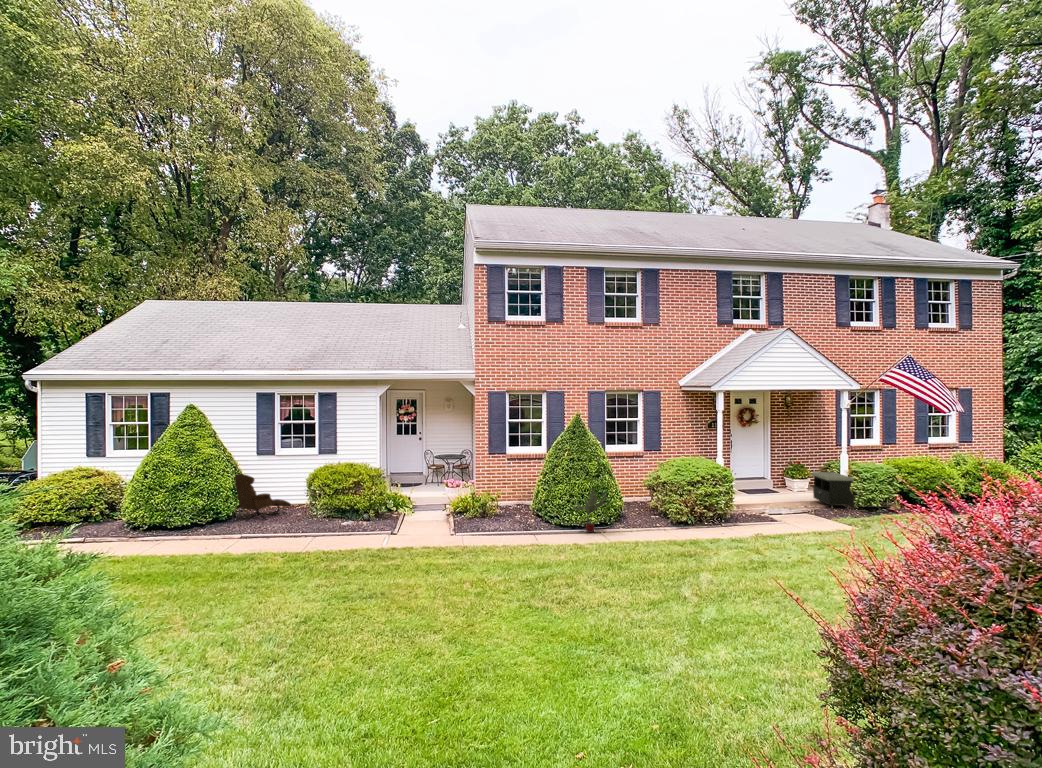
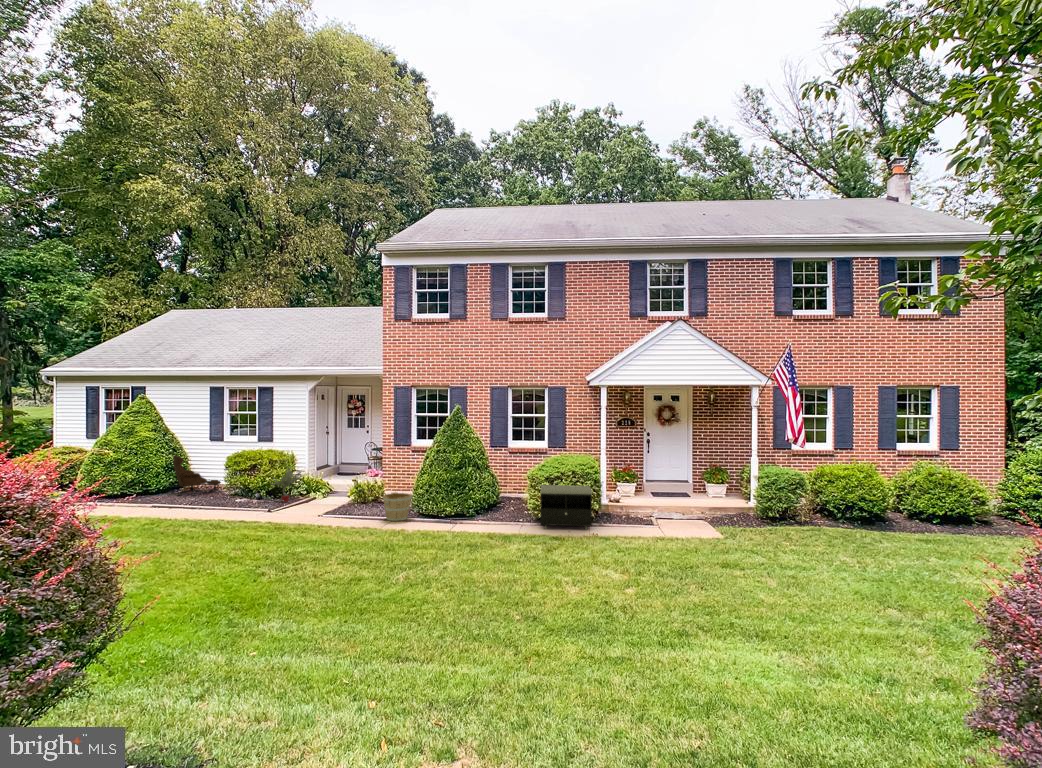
storage bench: present [812,472,854,508] -> present [540,485,592,529]
potted tree: present [573,491,607,532] -> present [272,468,301,503]
wooden bucket: none [532,503,560,532] -> present [383,493,412,521]

